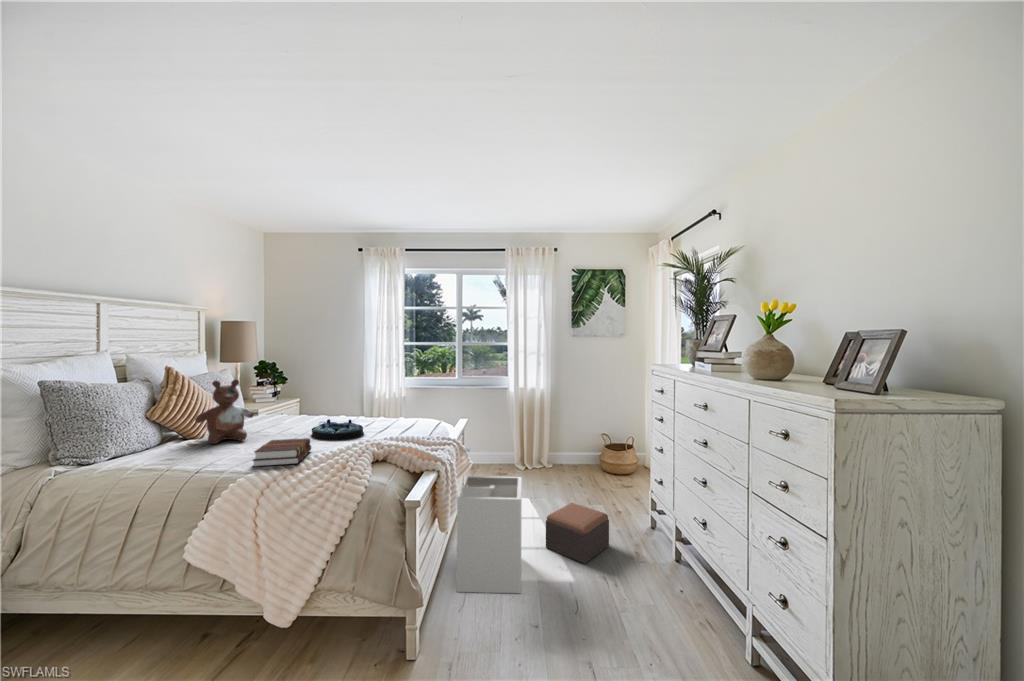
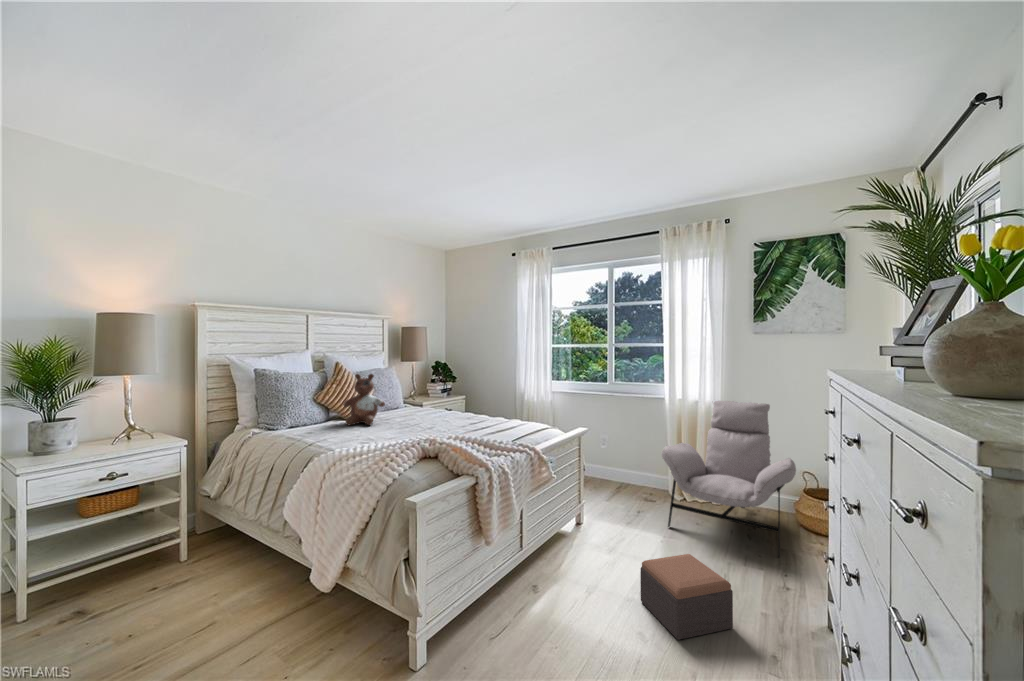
lounge chair: none [521,387,611,495] -> present [661,401,796,556]
serving tray: present [311,419,364,440] -> none [419,414,463,434]
hardback book: present [252,438,311,467] -> none [339,426,396,449]
laundry hamper: present [457,476,522,593] -> none [507,491,602,644]

